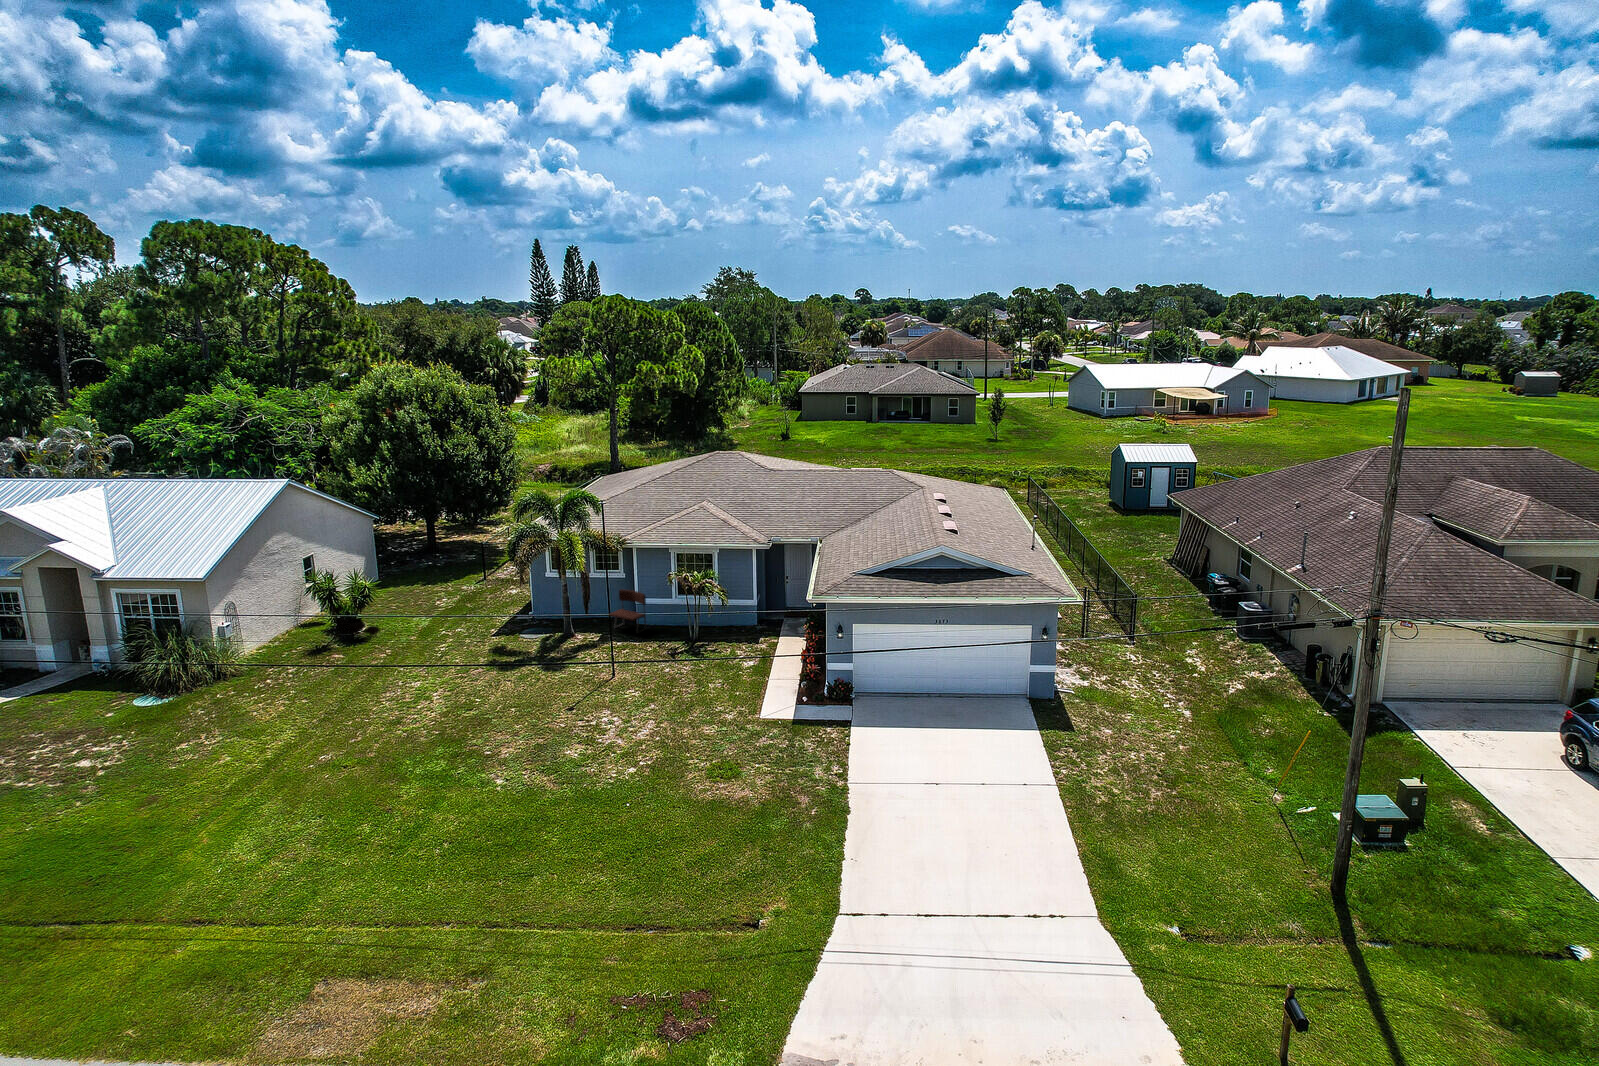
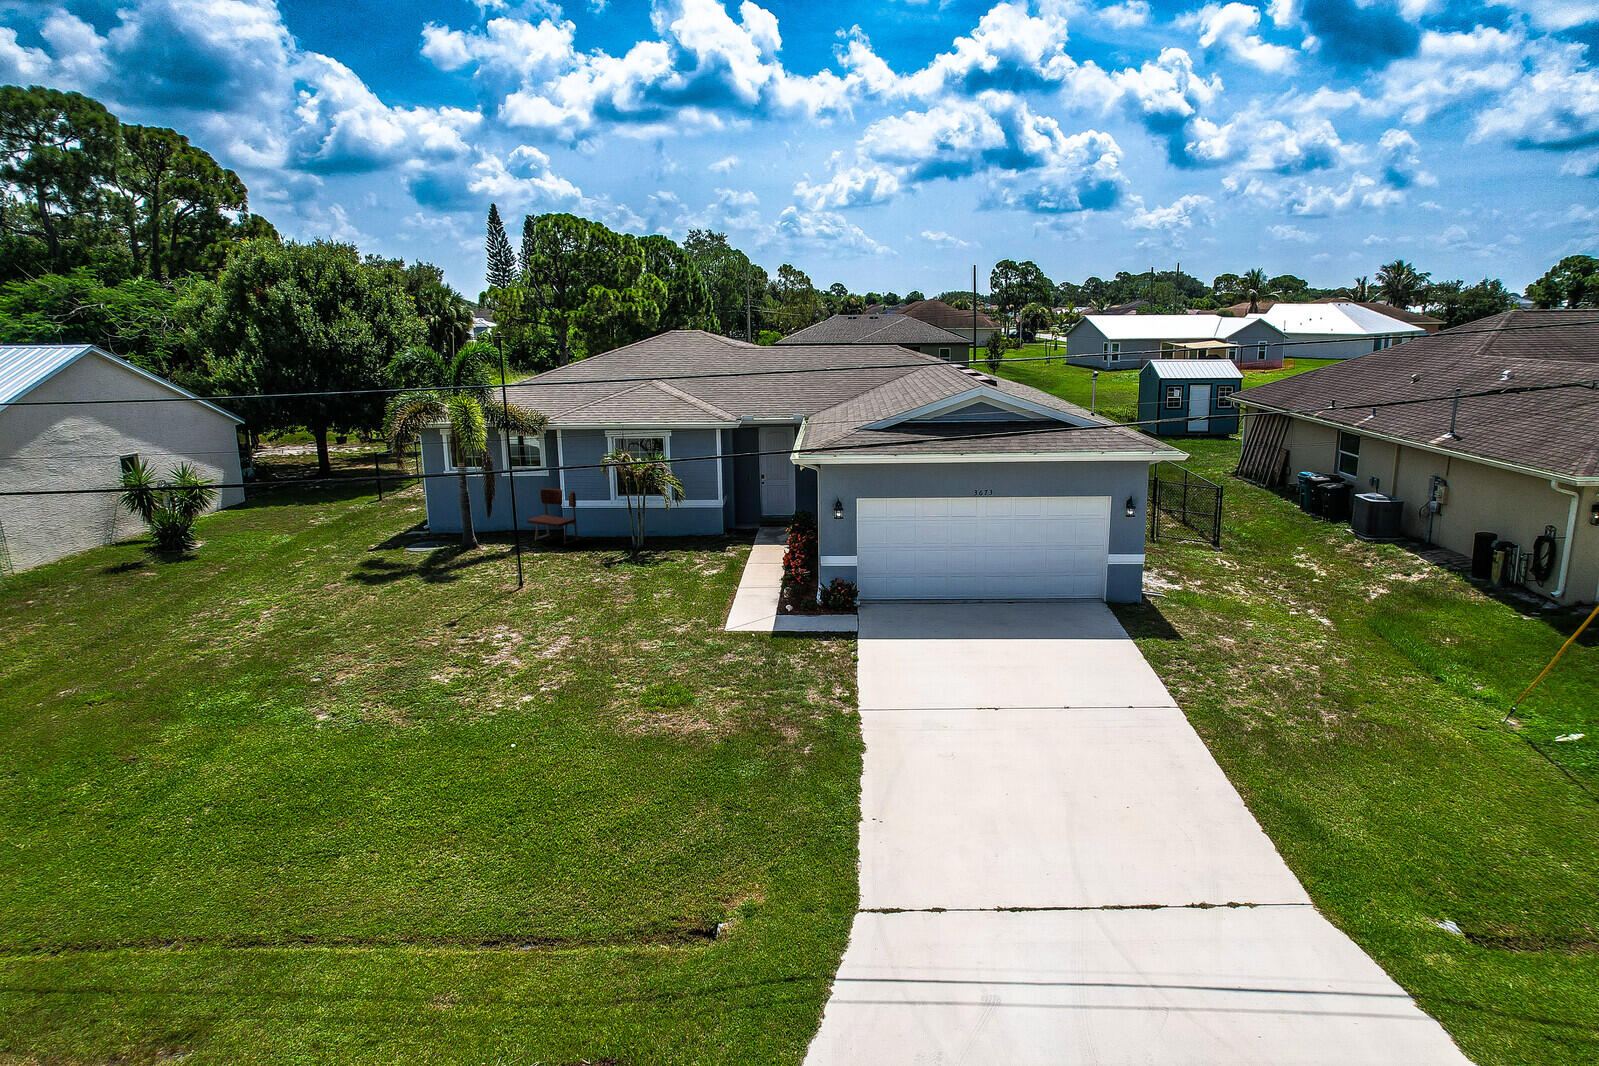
lounge chair: present [334,605,380,641] -> none [151,510,218,559]

